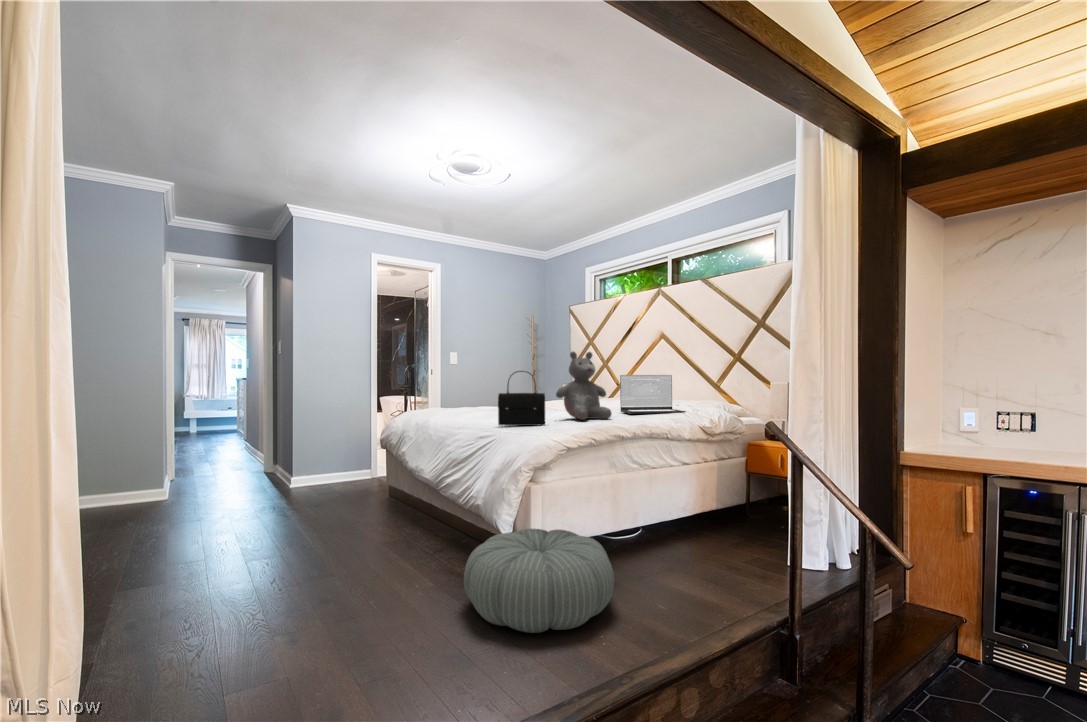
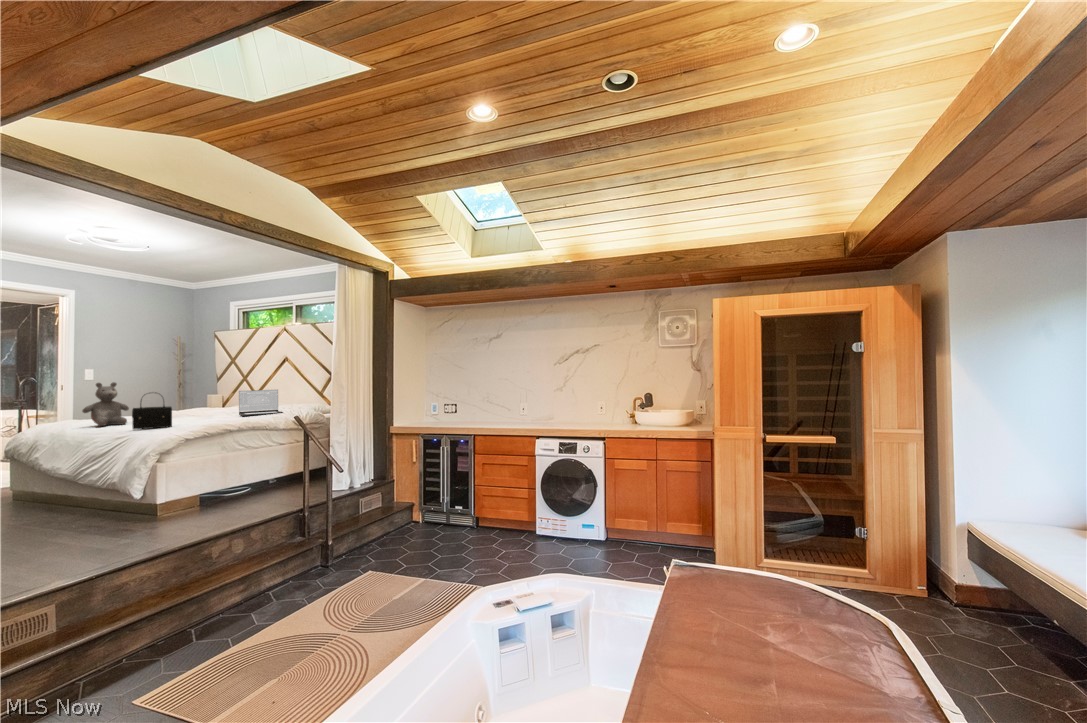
teddy bear: present [556,351,612,420] -> present [82,382,129,426]
pouf: present [464,529,614,633] -> none [102,486,209,538]

